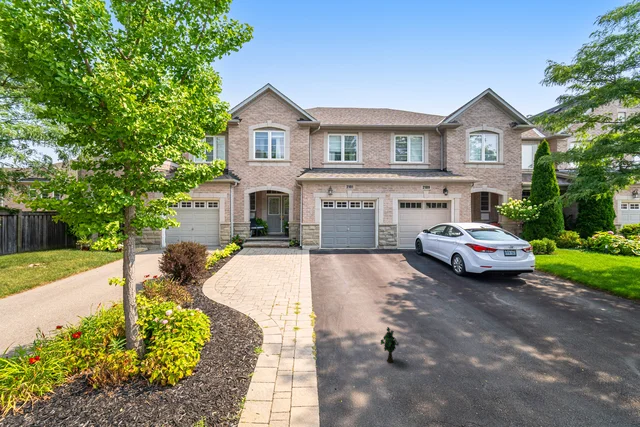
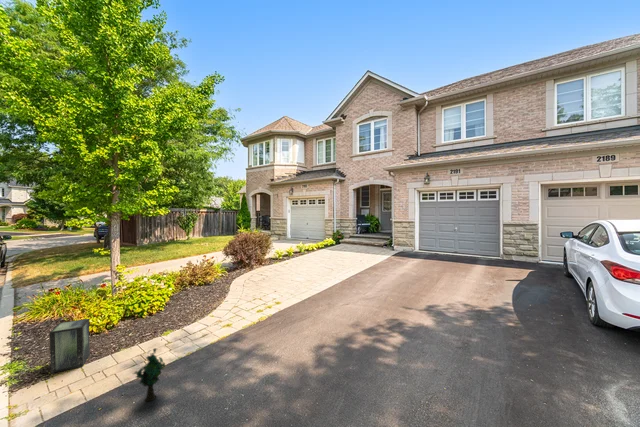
storage box: none [271,334,302,386] -> present [50,319,90,373]

